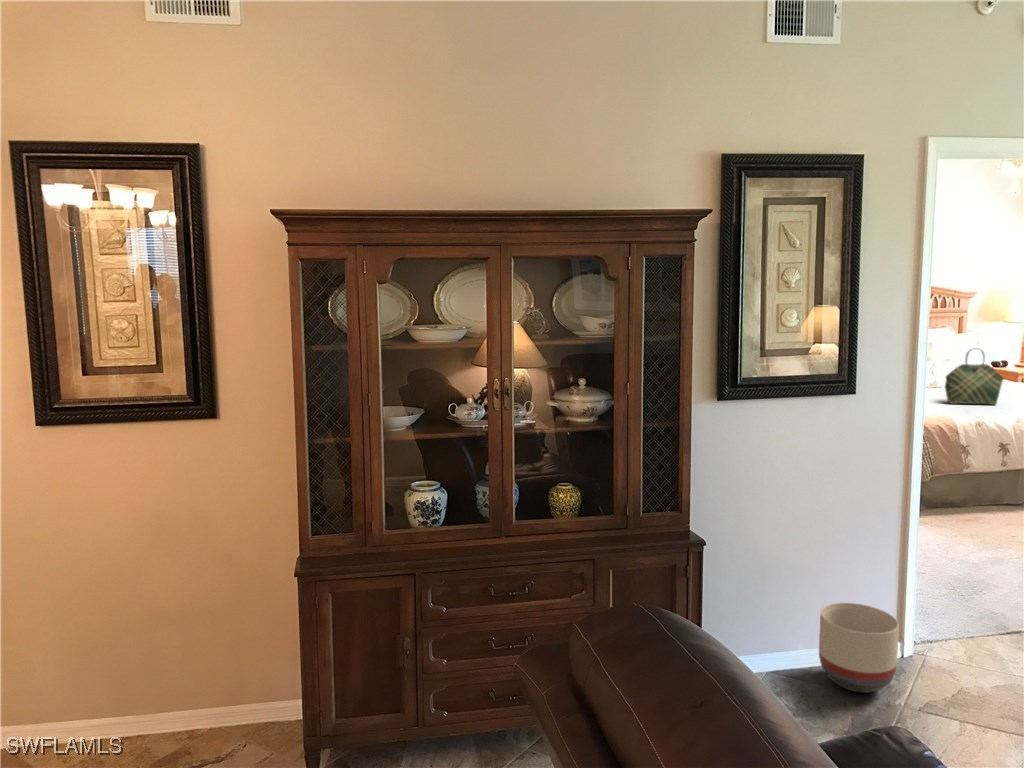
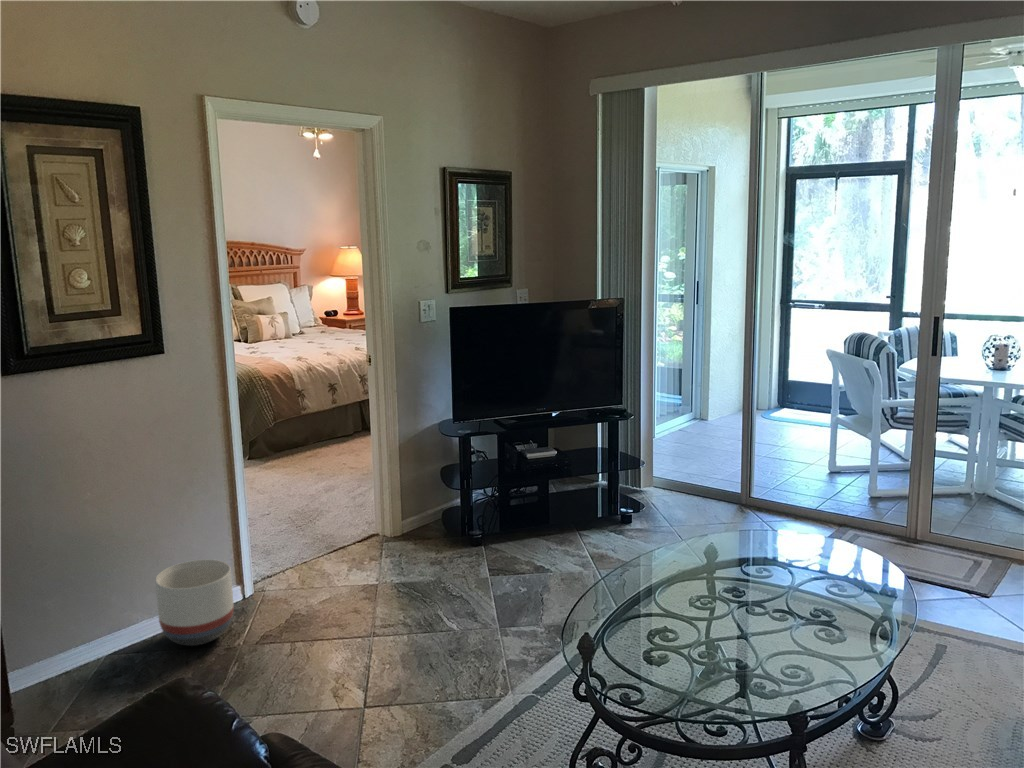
tote bag: present [945,350,1004,405] -> none [280,301,327,353]

